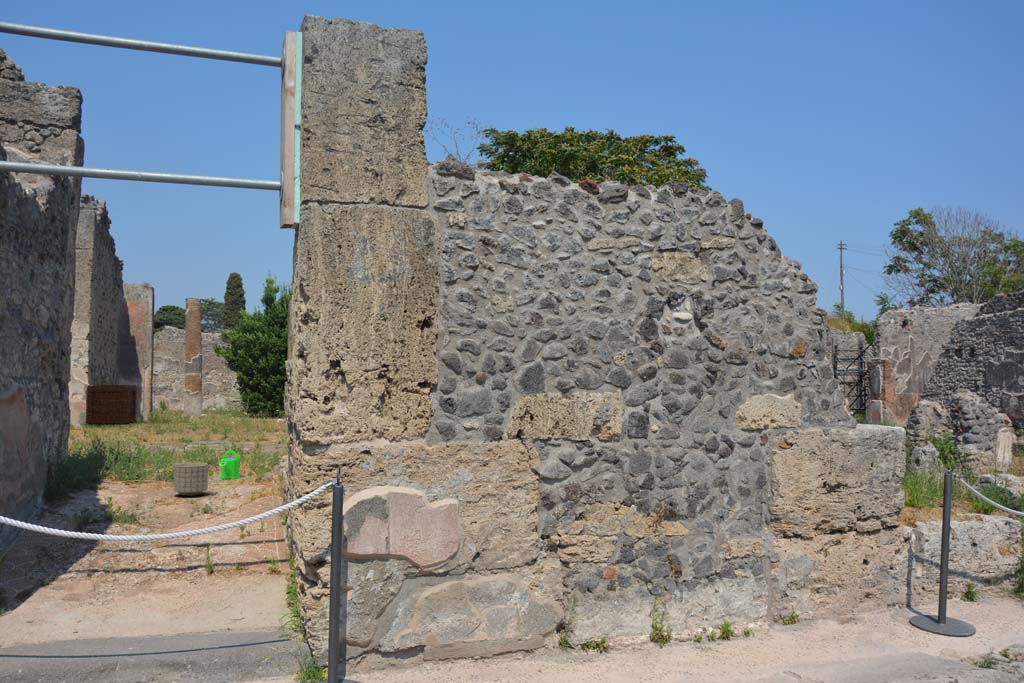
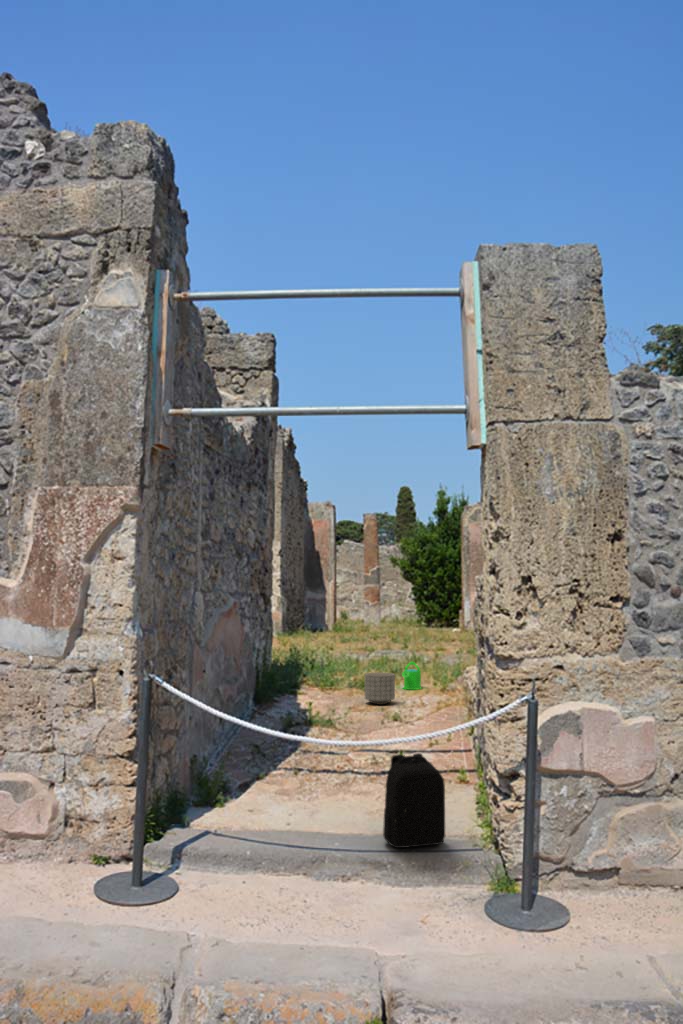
wooden crate: present [86,385,137,424] -> none [276,598,318,635]
backpack: none [176,548,246,650] -> present [383,753,445,848]

